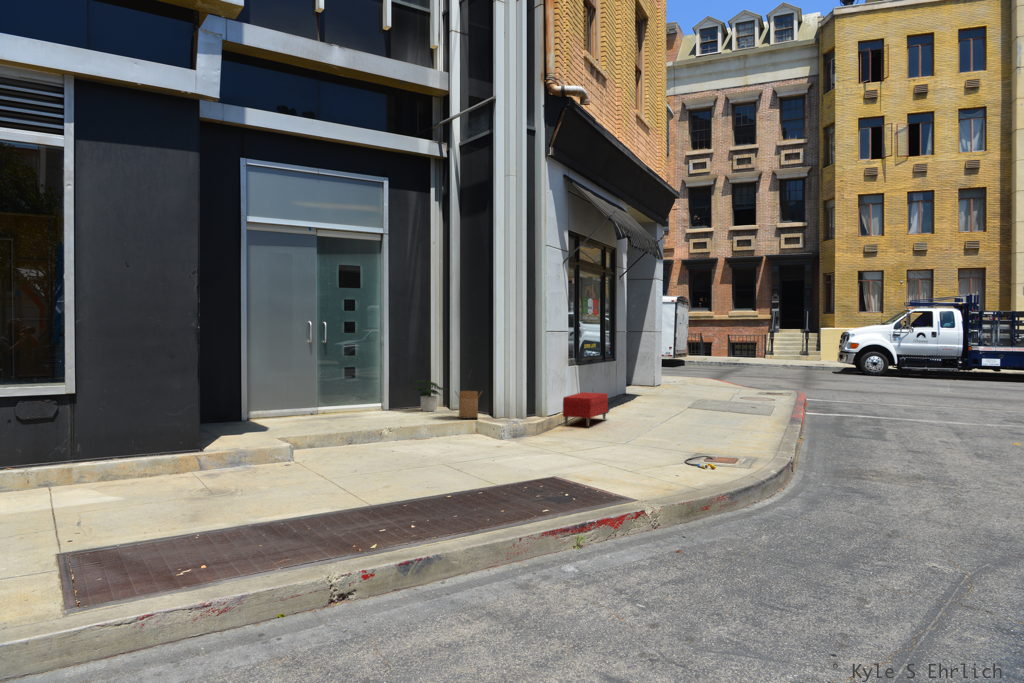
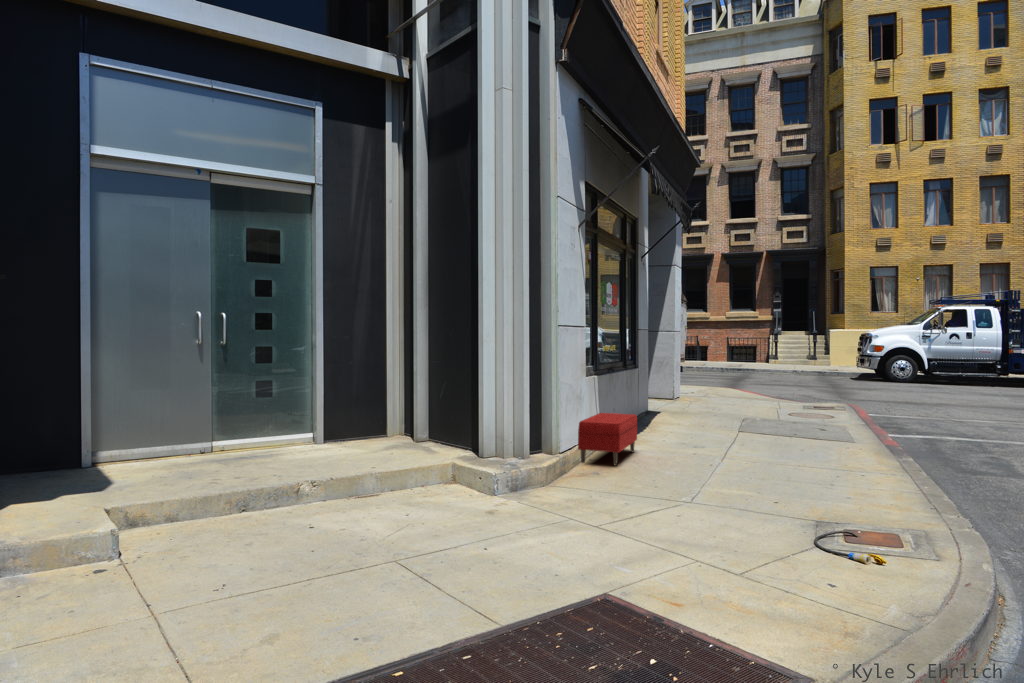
potted plant: present [411,380,446,412] -> none [355,398,413,445]
cardboard box: present [458,391,481,419] -> none [421,415,463,458]

